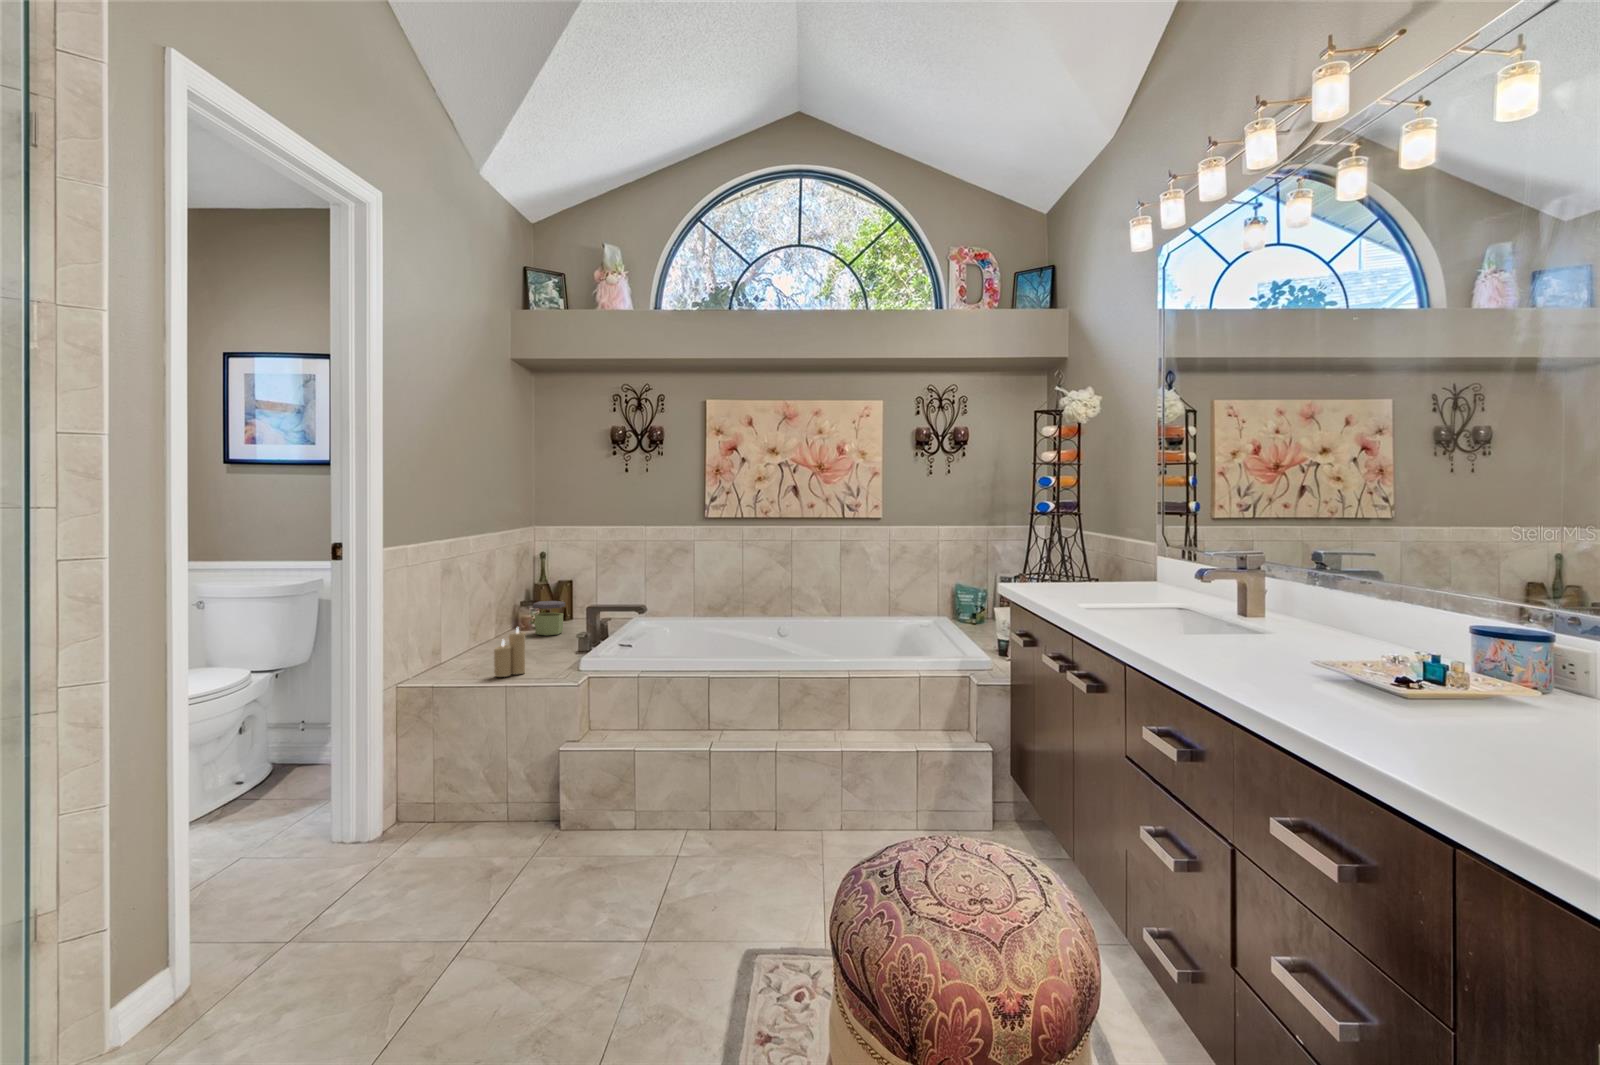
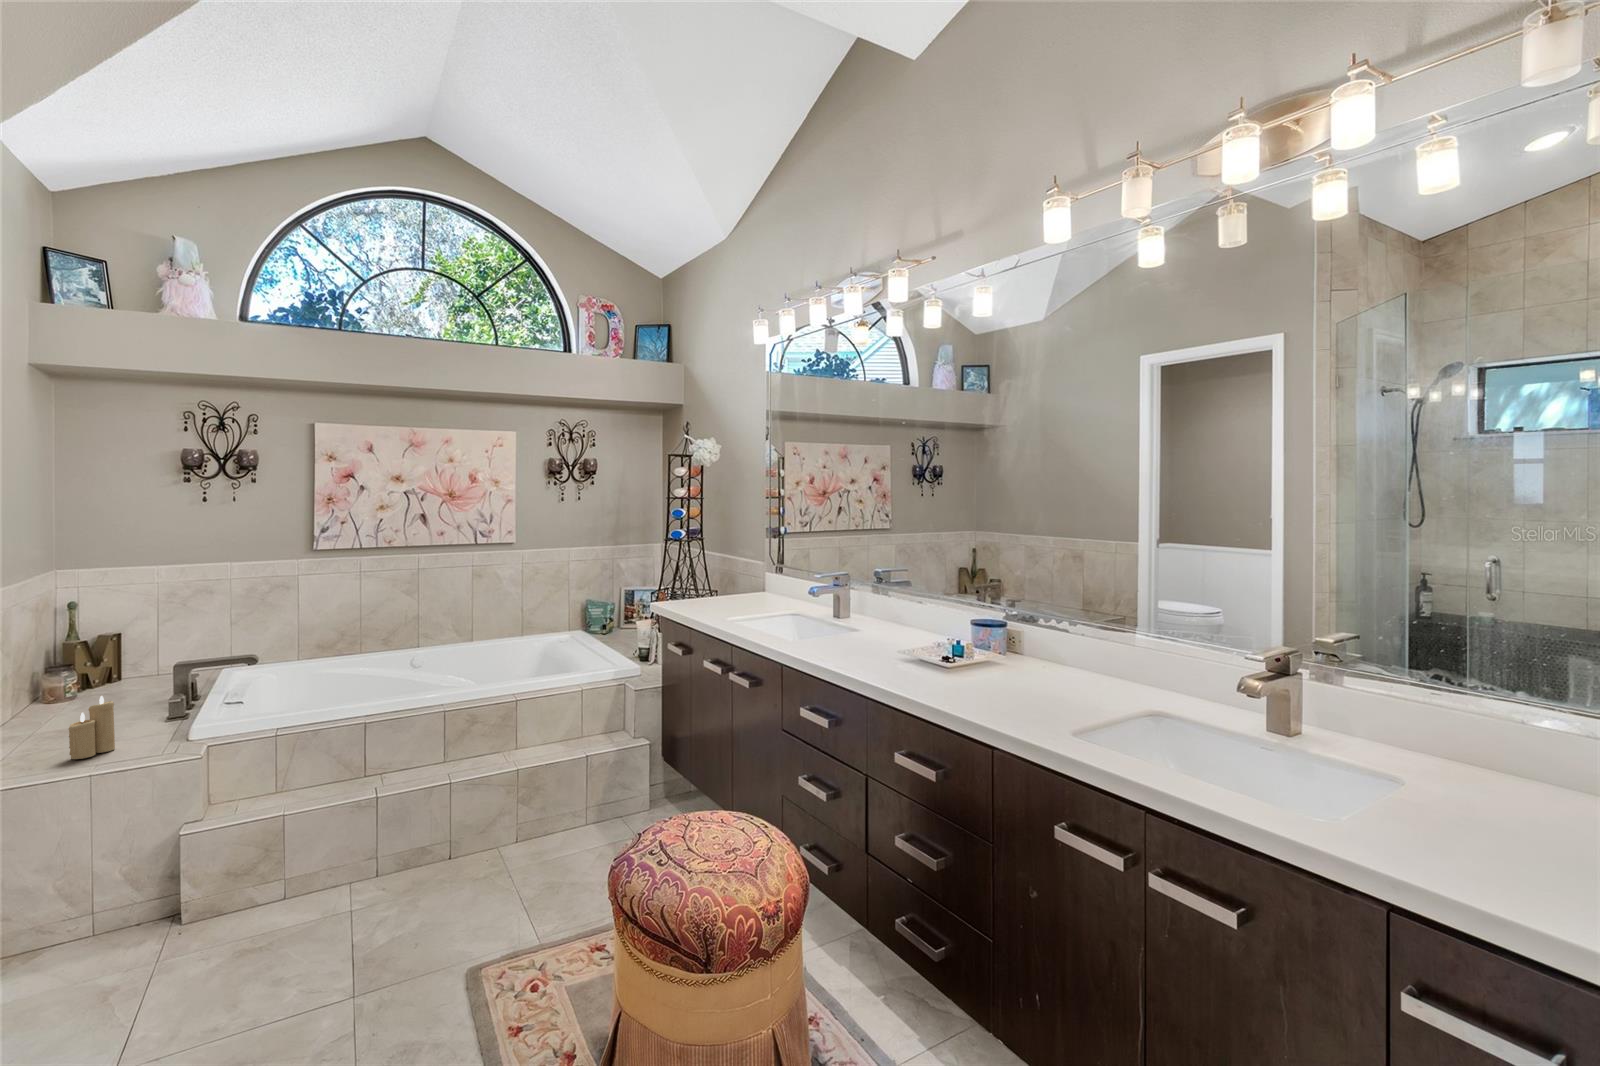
jar: present [533,601,565,635] -> none [87,657,136,701]

